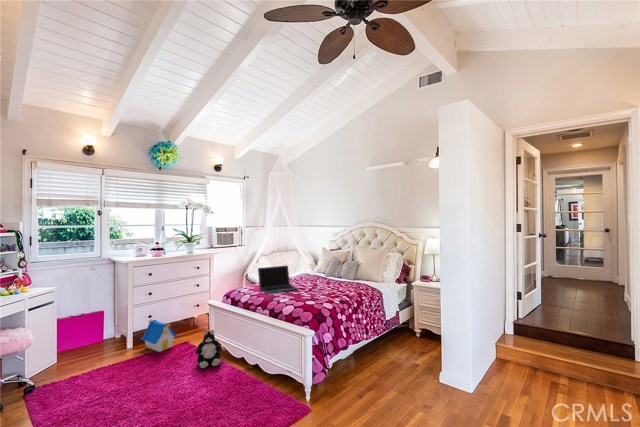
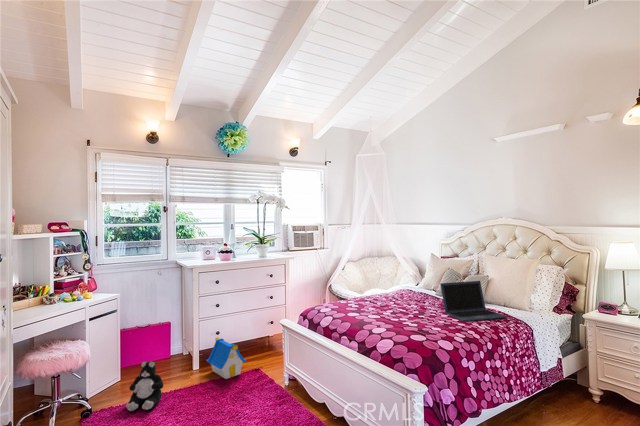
laptop: present [258,266,298,294] -> present [440,281,506,321]
plush toy: present [195,330,222,368] -> present [126,361,163,411]

